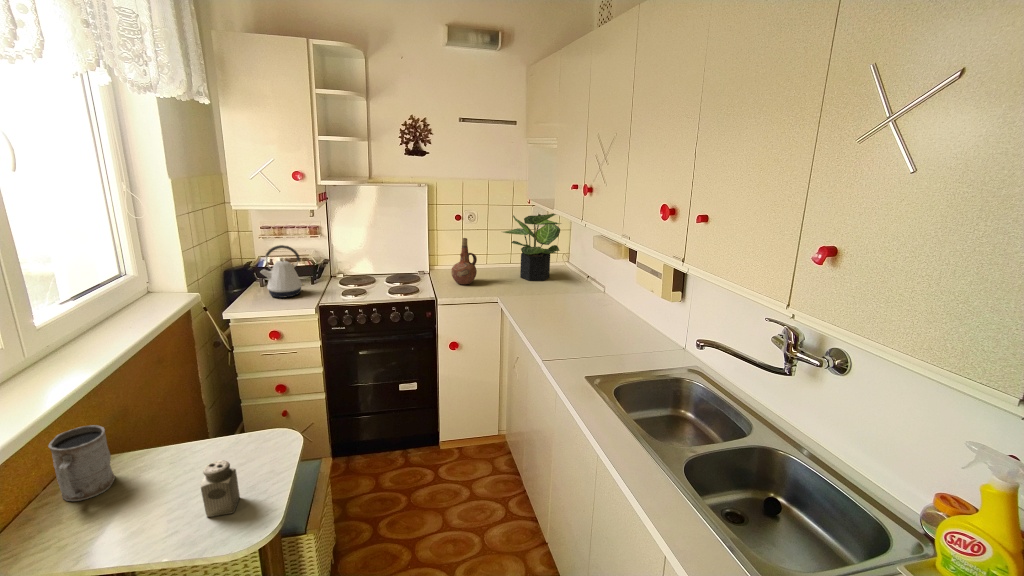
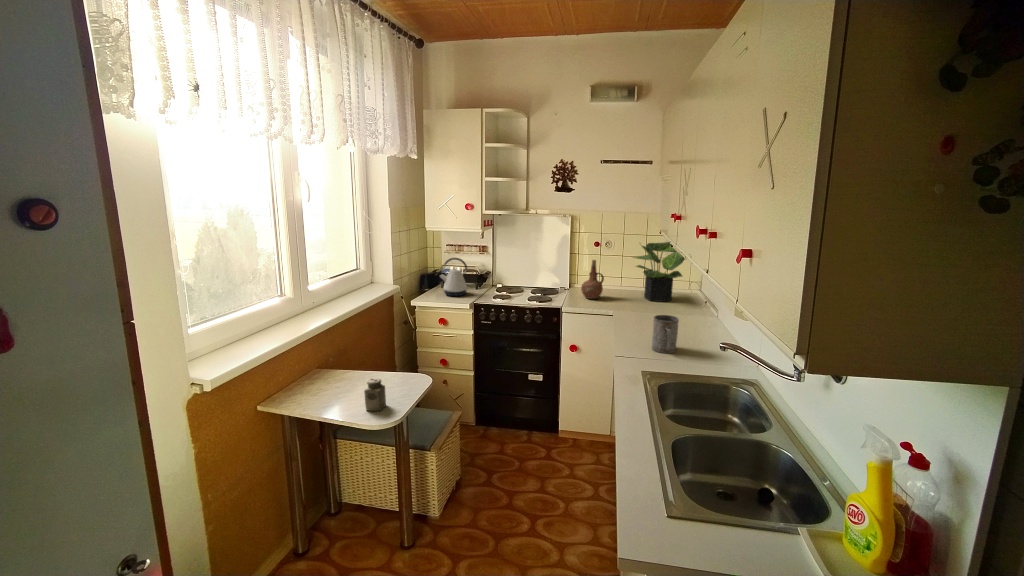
mug: present [48,425,115,501] -> present [652,315,679,353]

